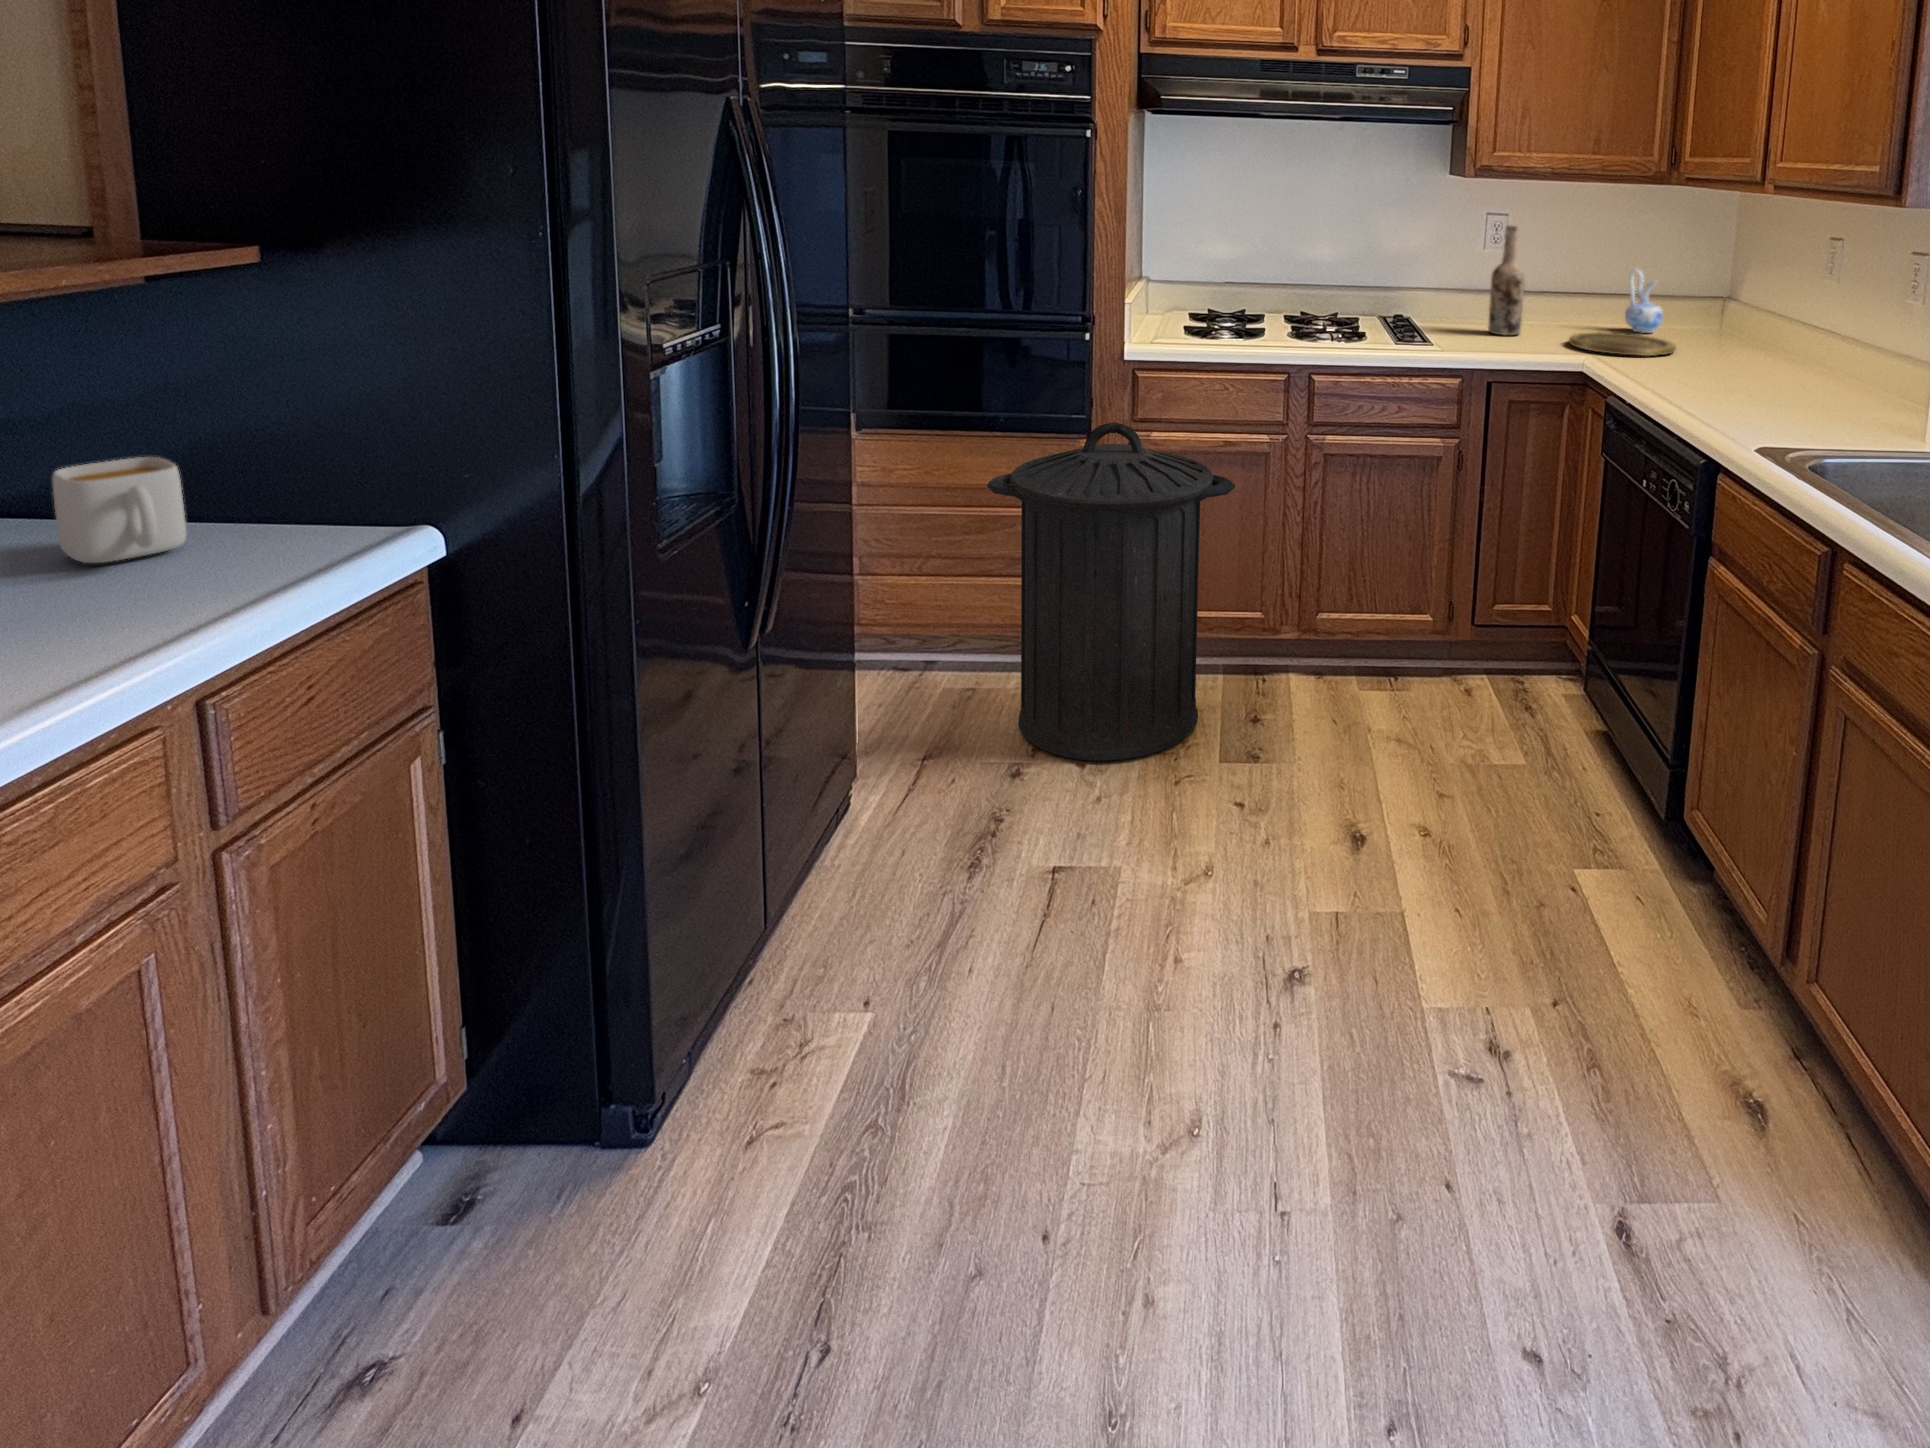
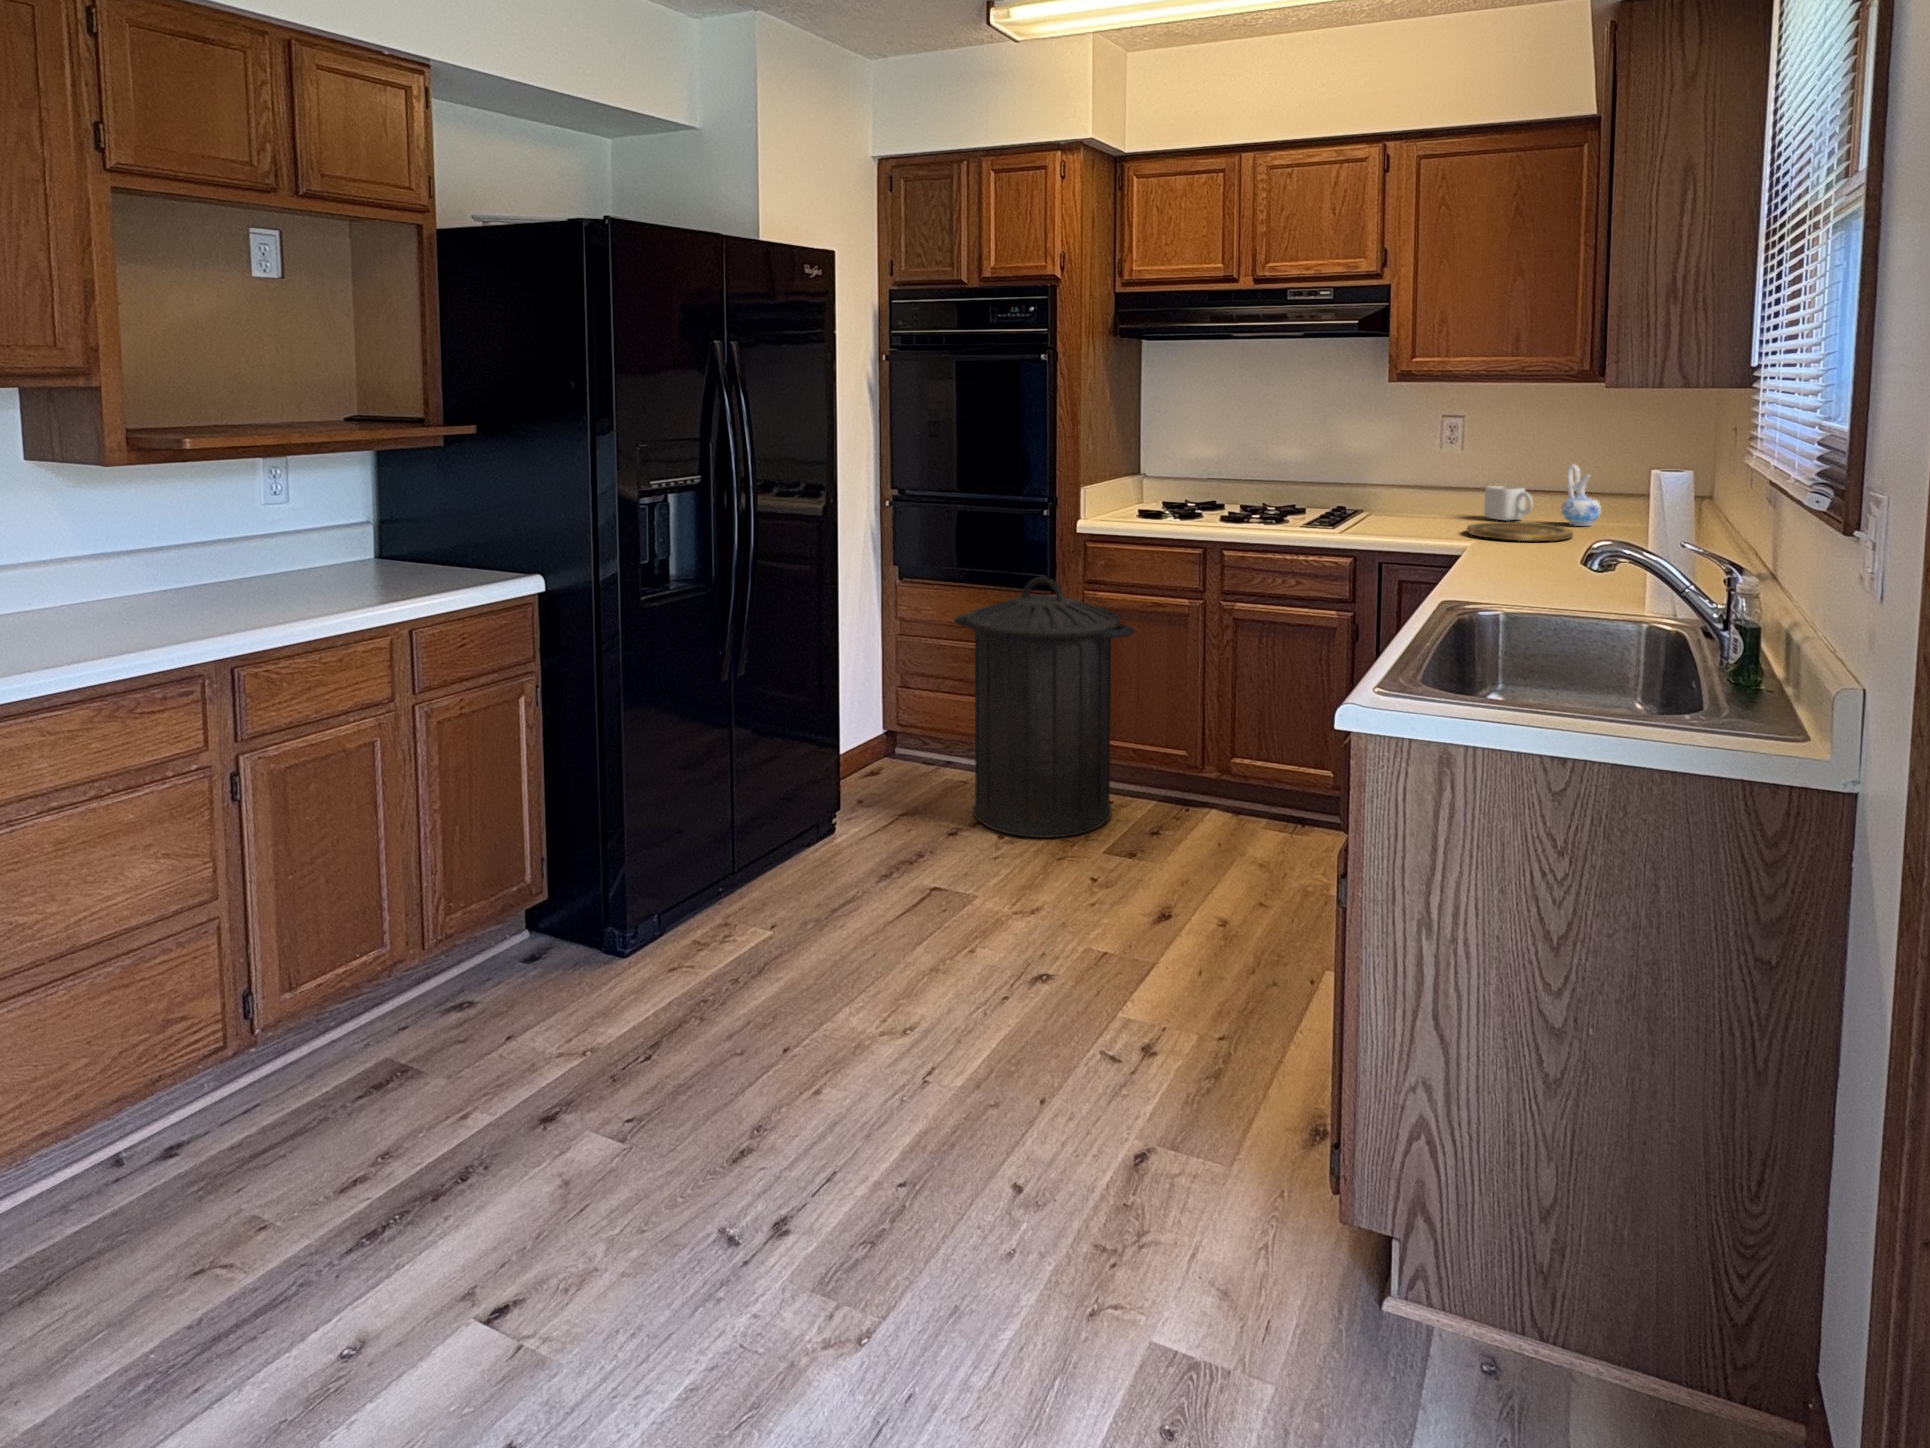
wine bottle: present [1488,226,1525,335] -> none [1409,424,1443,524]
mug: present [53,457,186,563] -> present [1484,486,1533,520]

